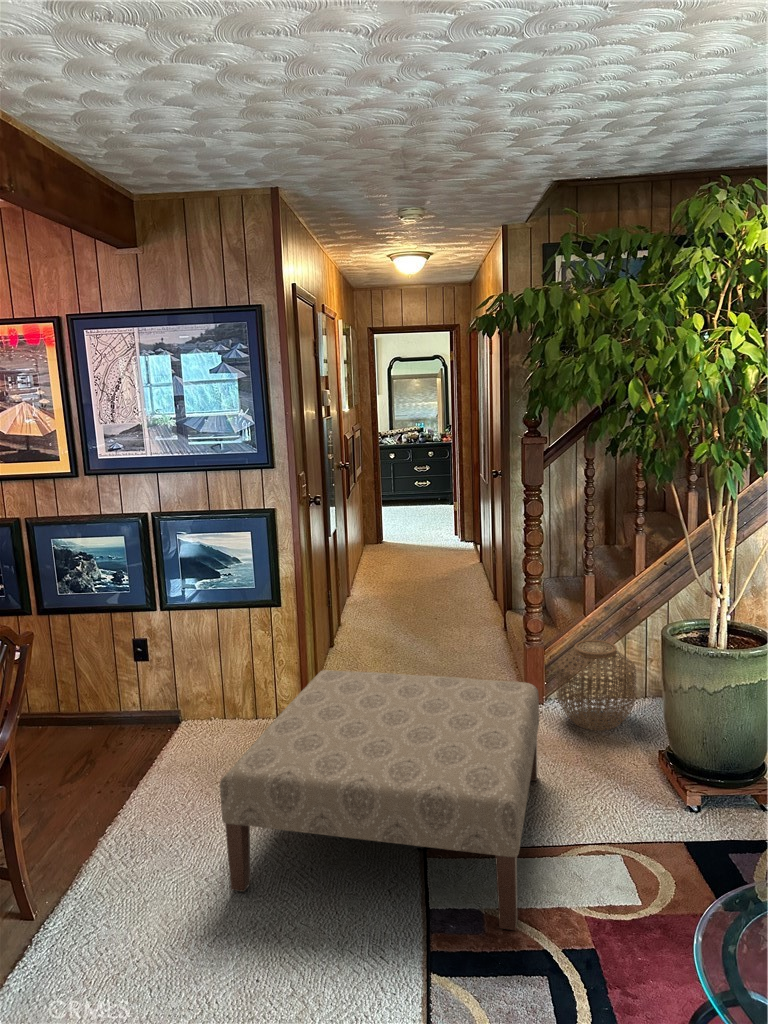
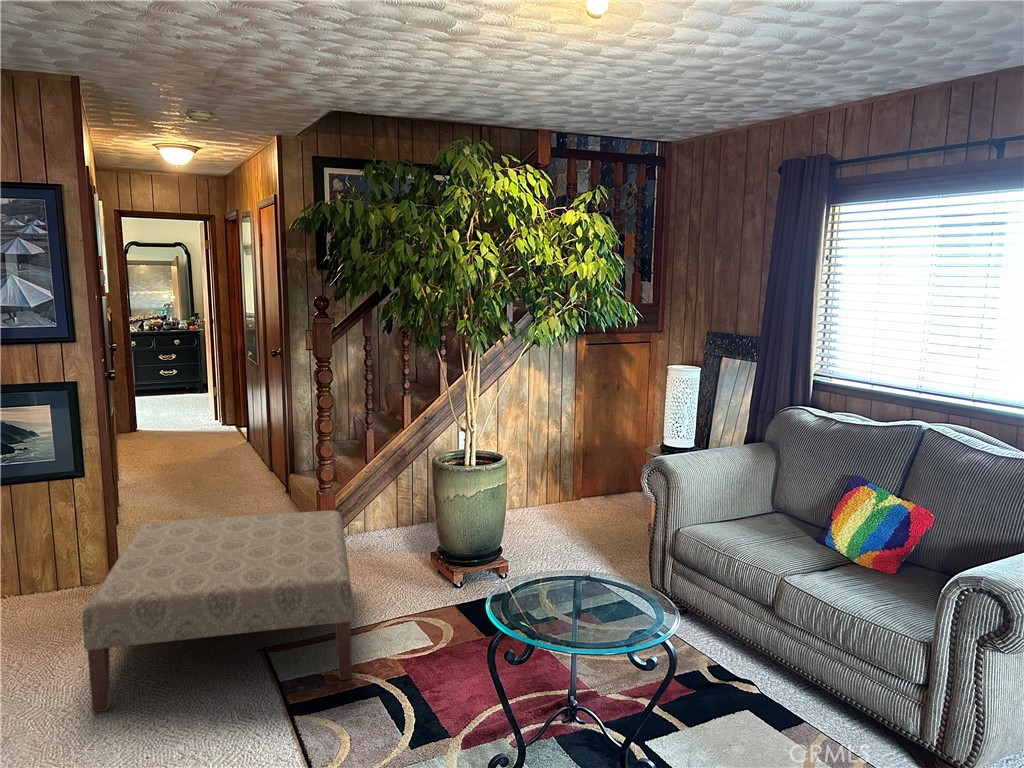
woven basket: present [556,640,636,731] -> none [346,479,408,550]

